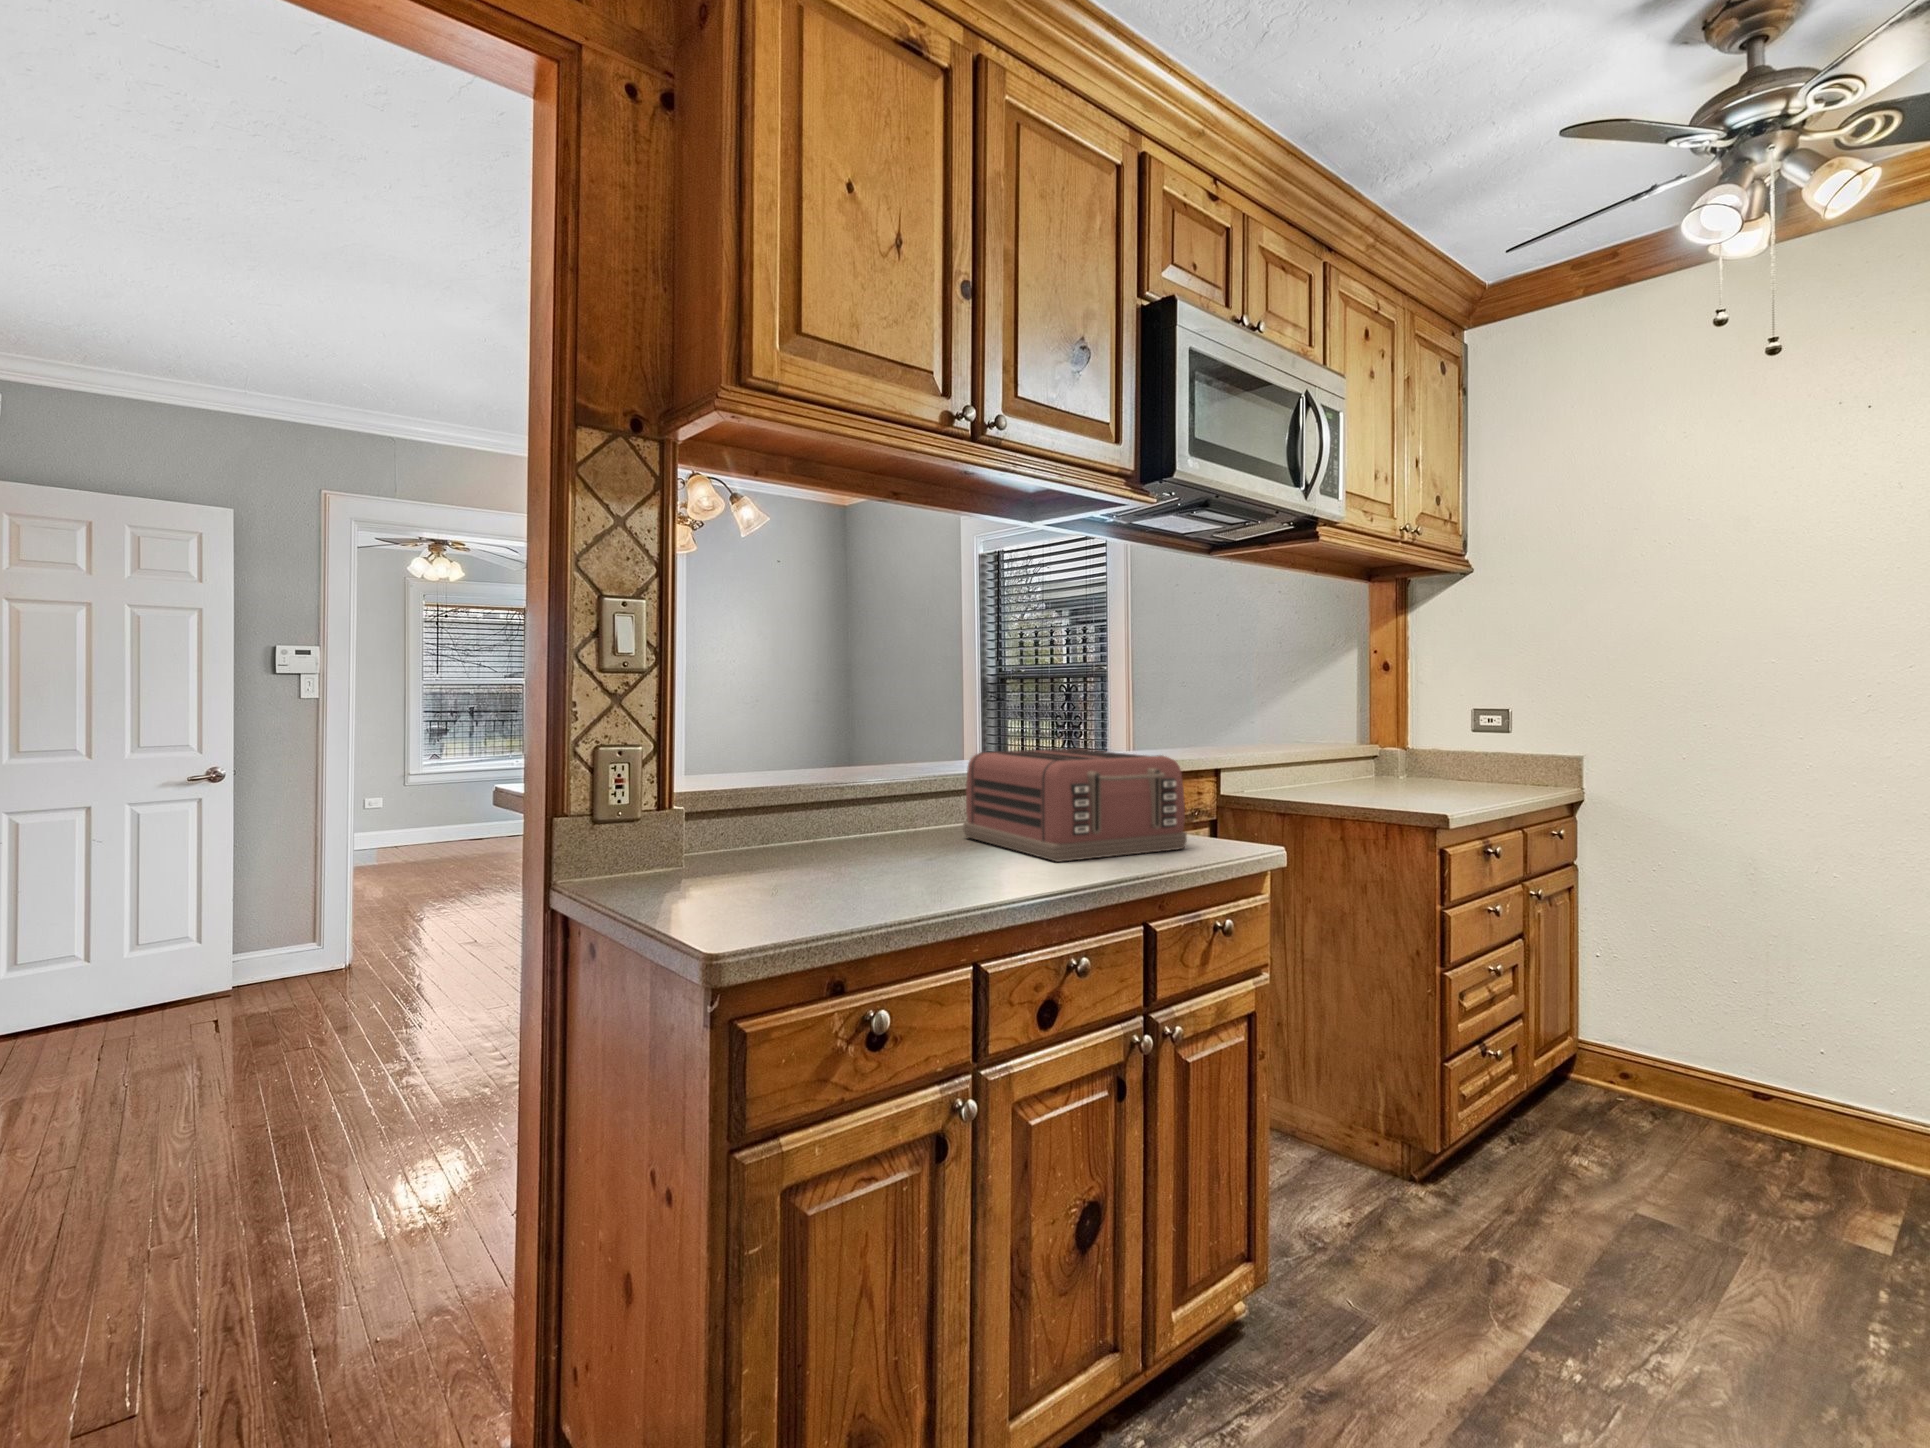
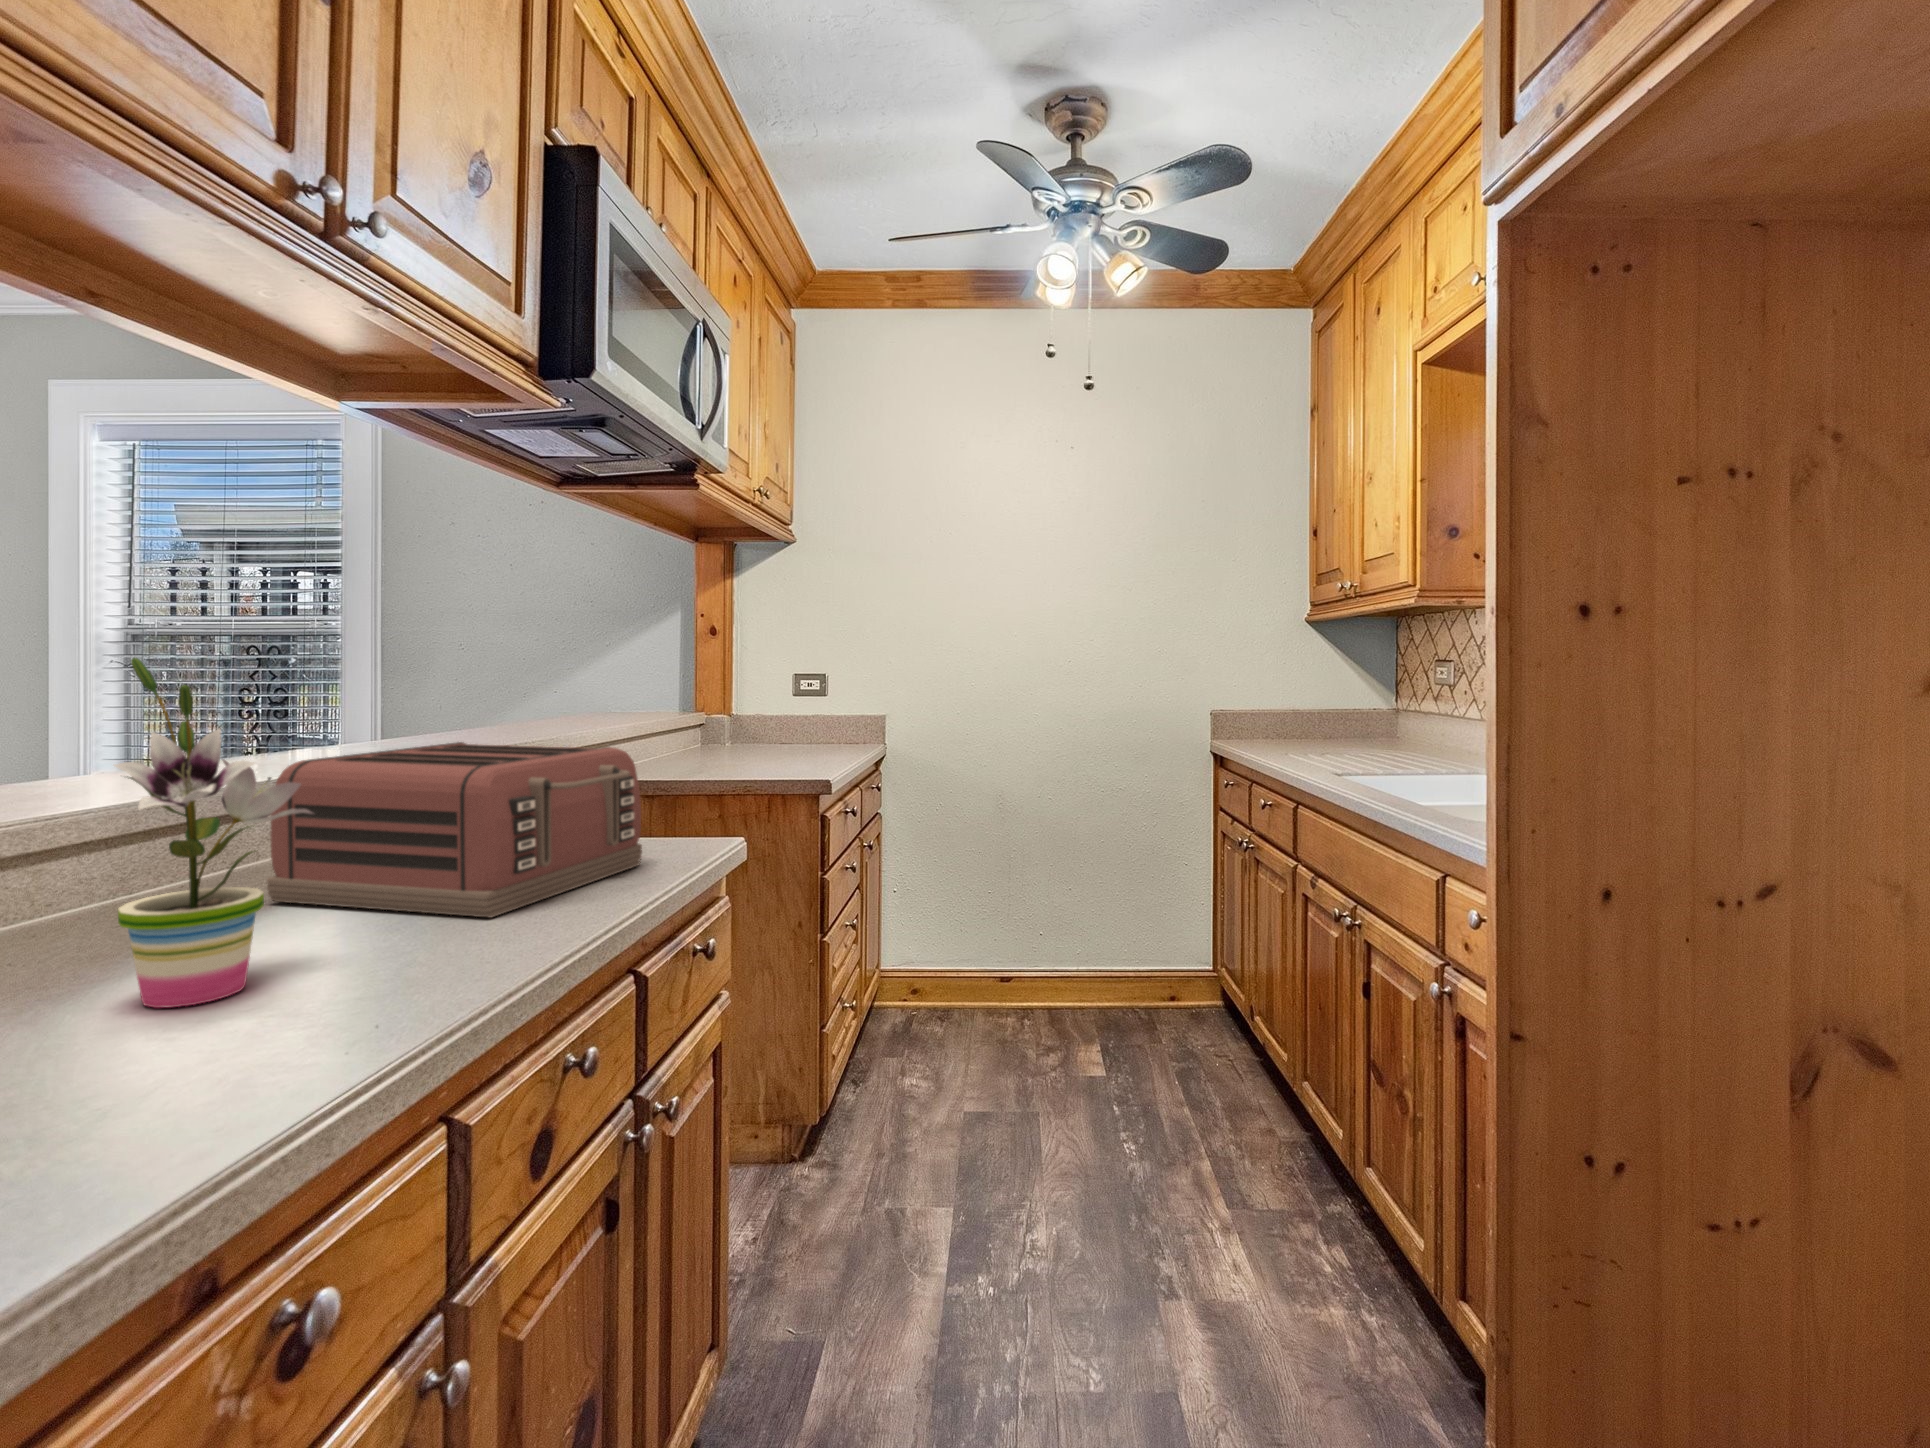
potted plant: none [856,688,952,873] -> present [114,658,314,1008]

